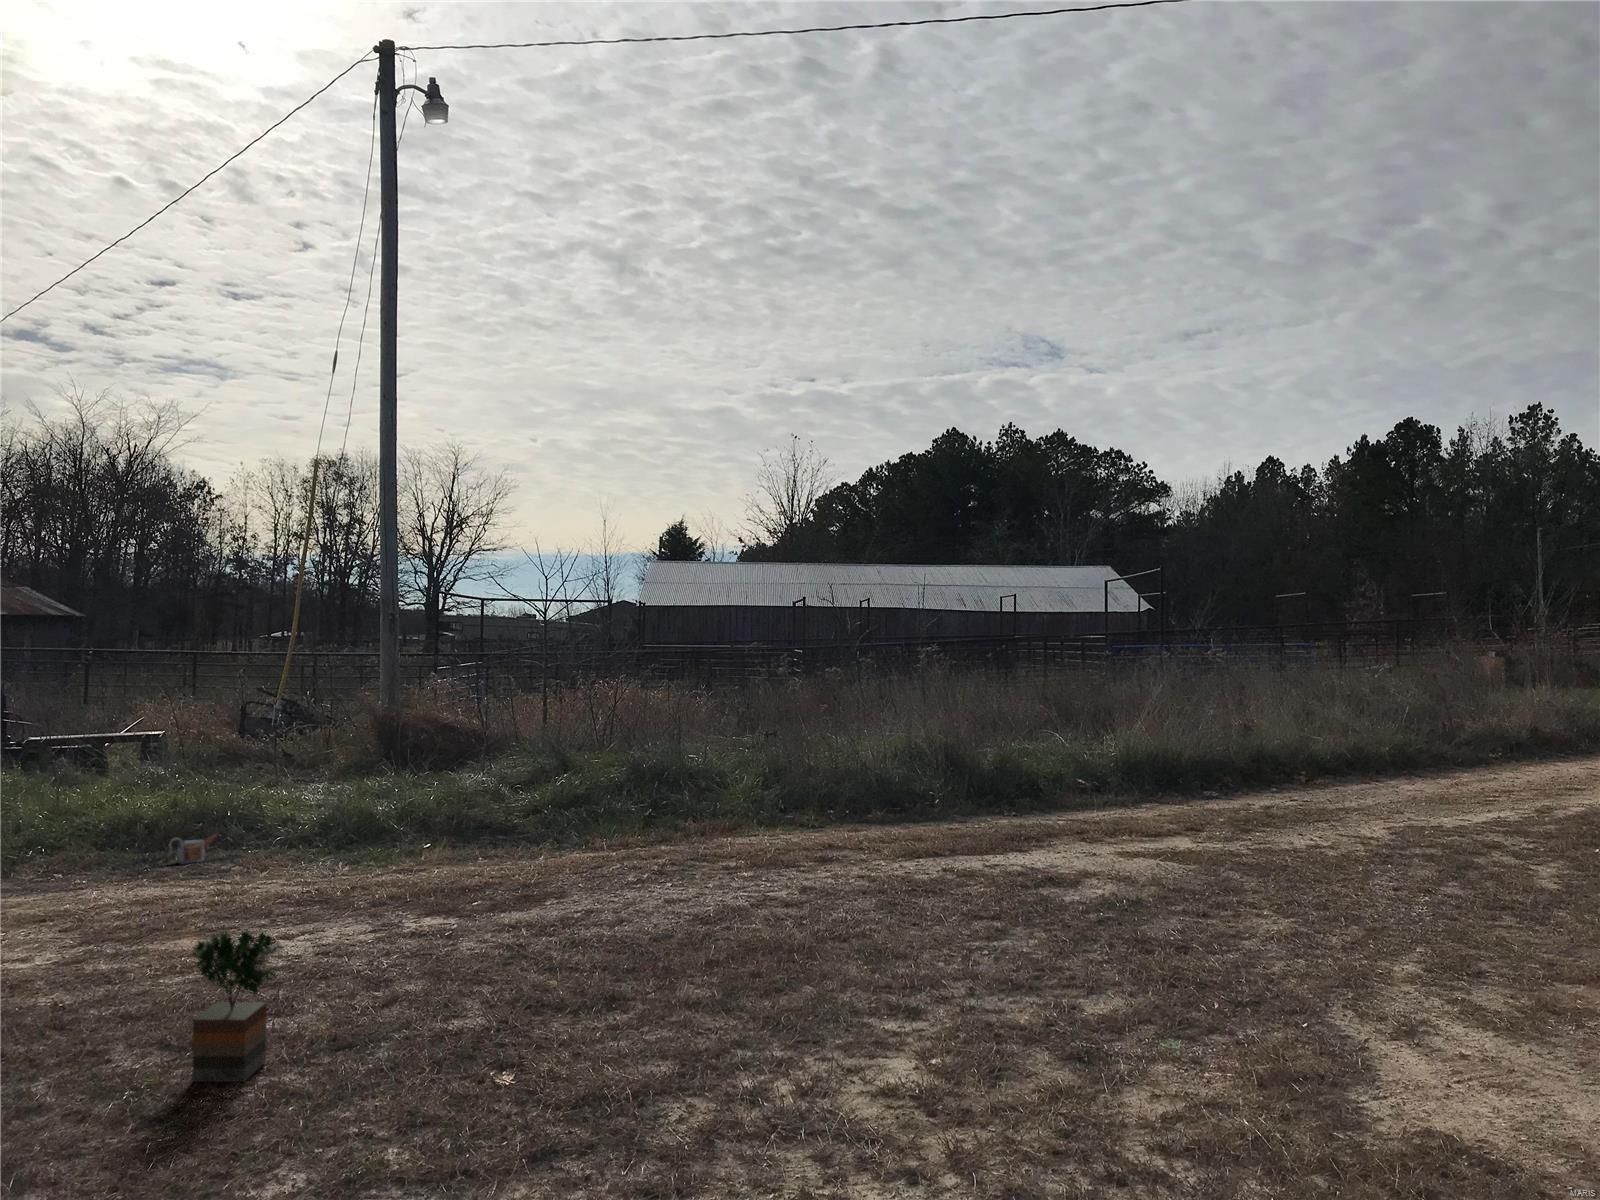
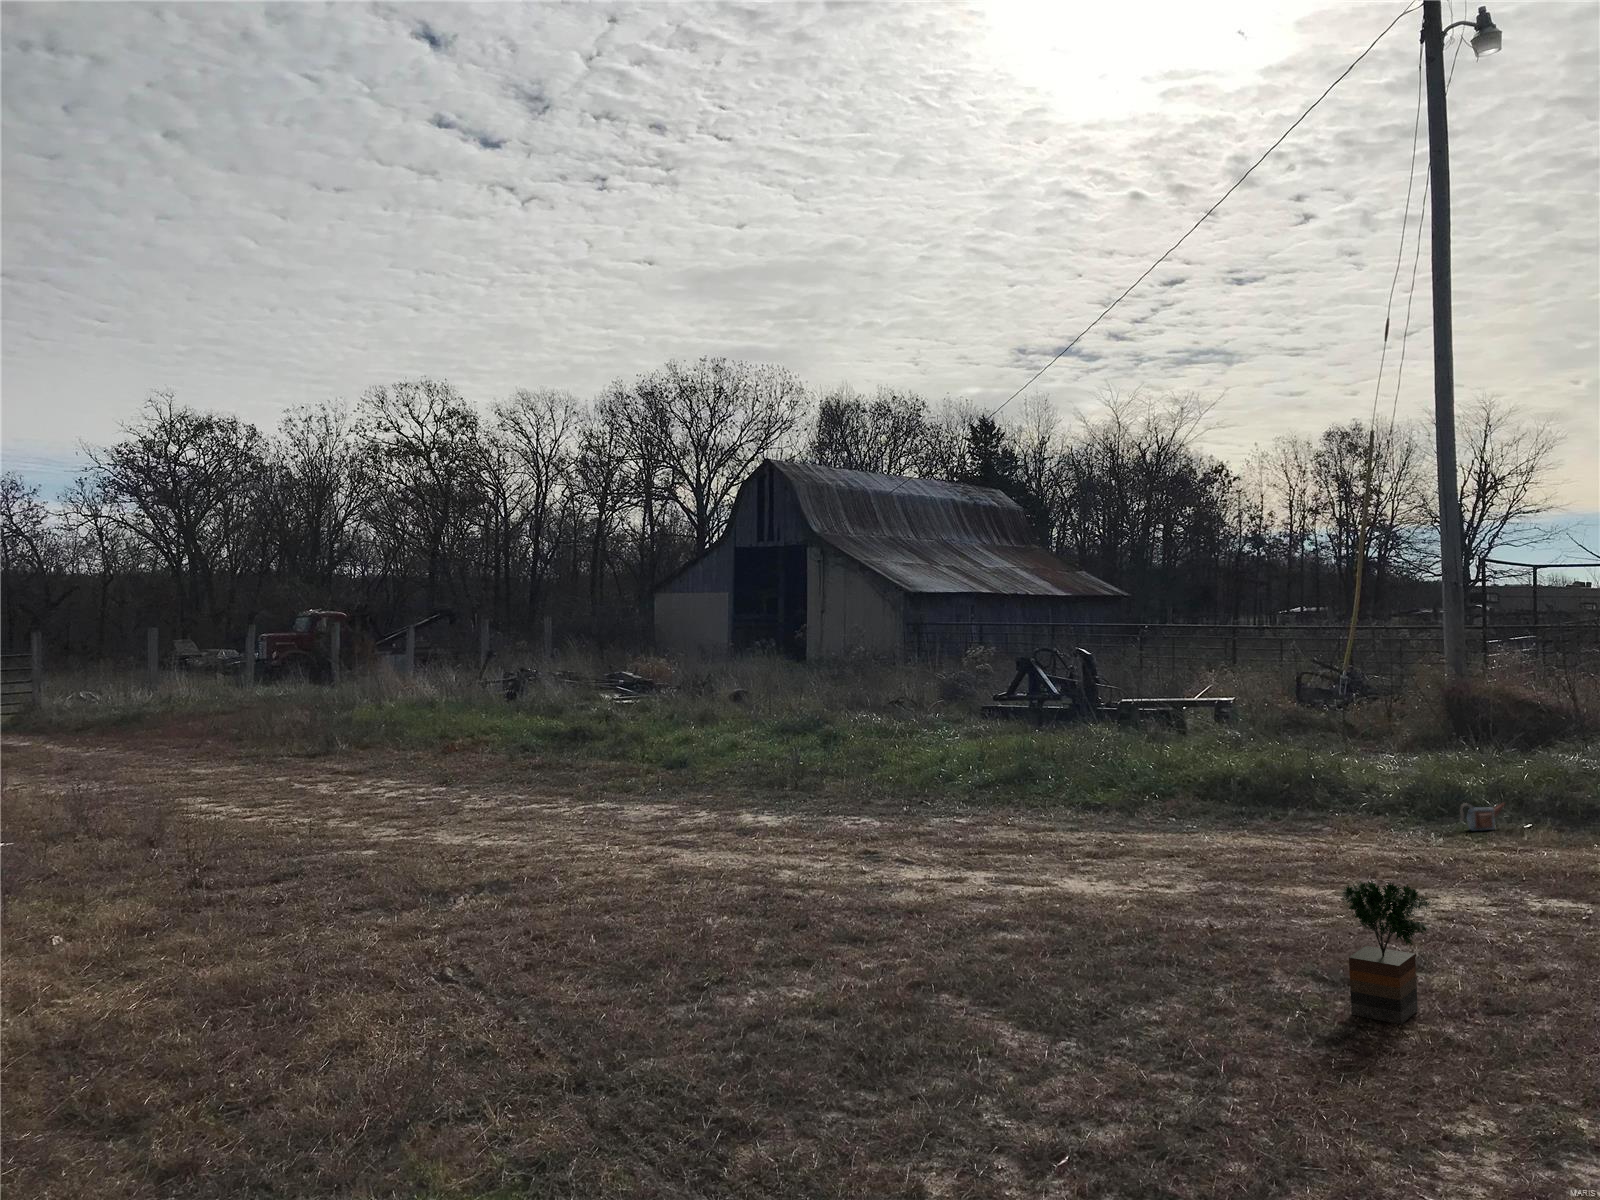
watering can: present [168,834,217,864] -> present [1460,802,1505,831]

